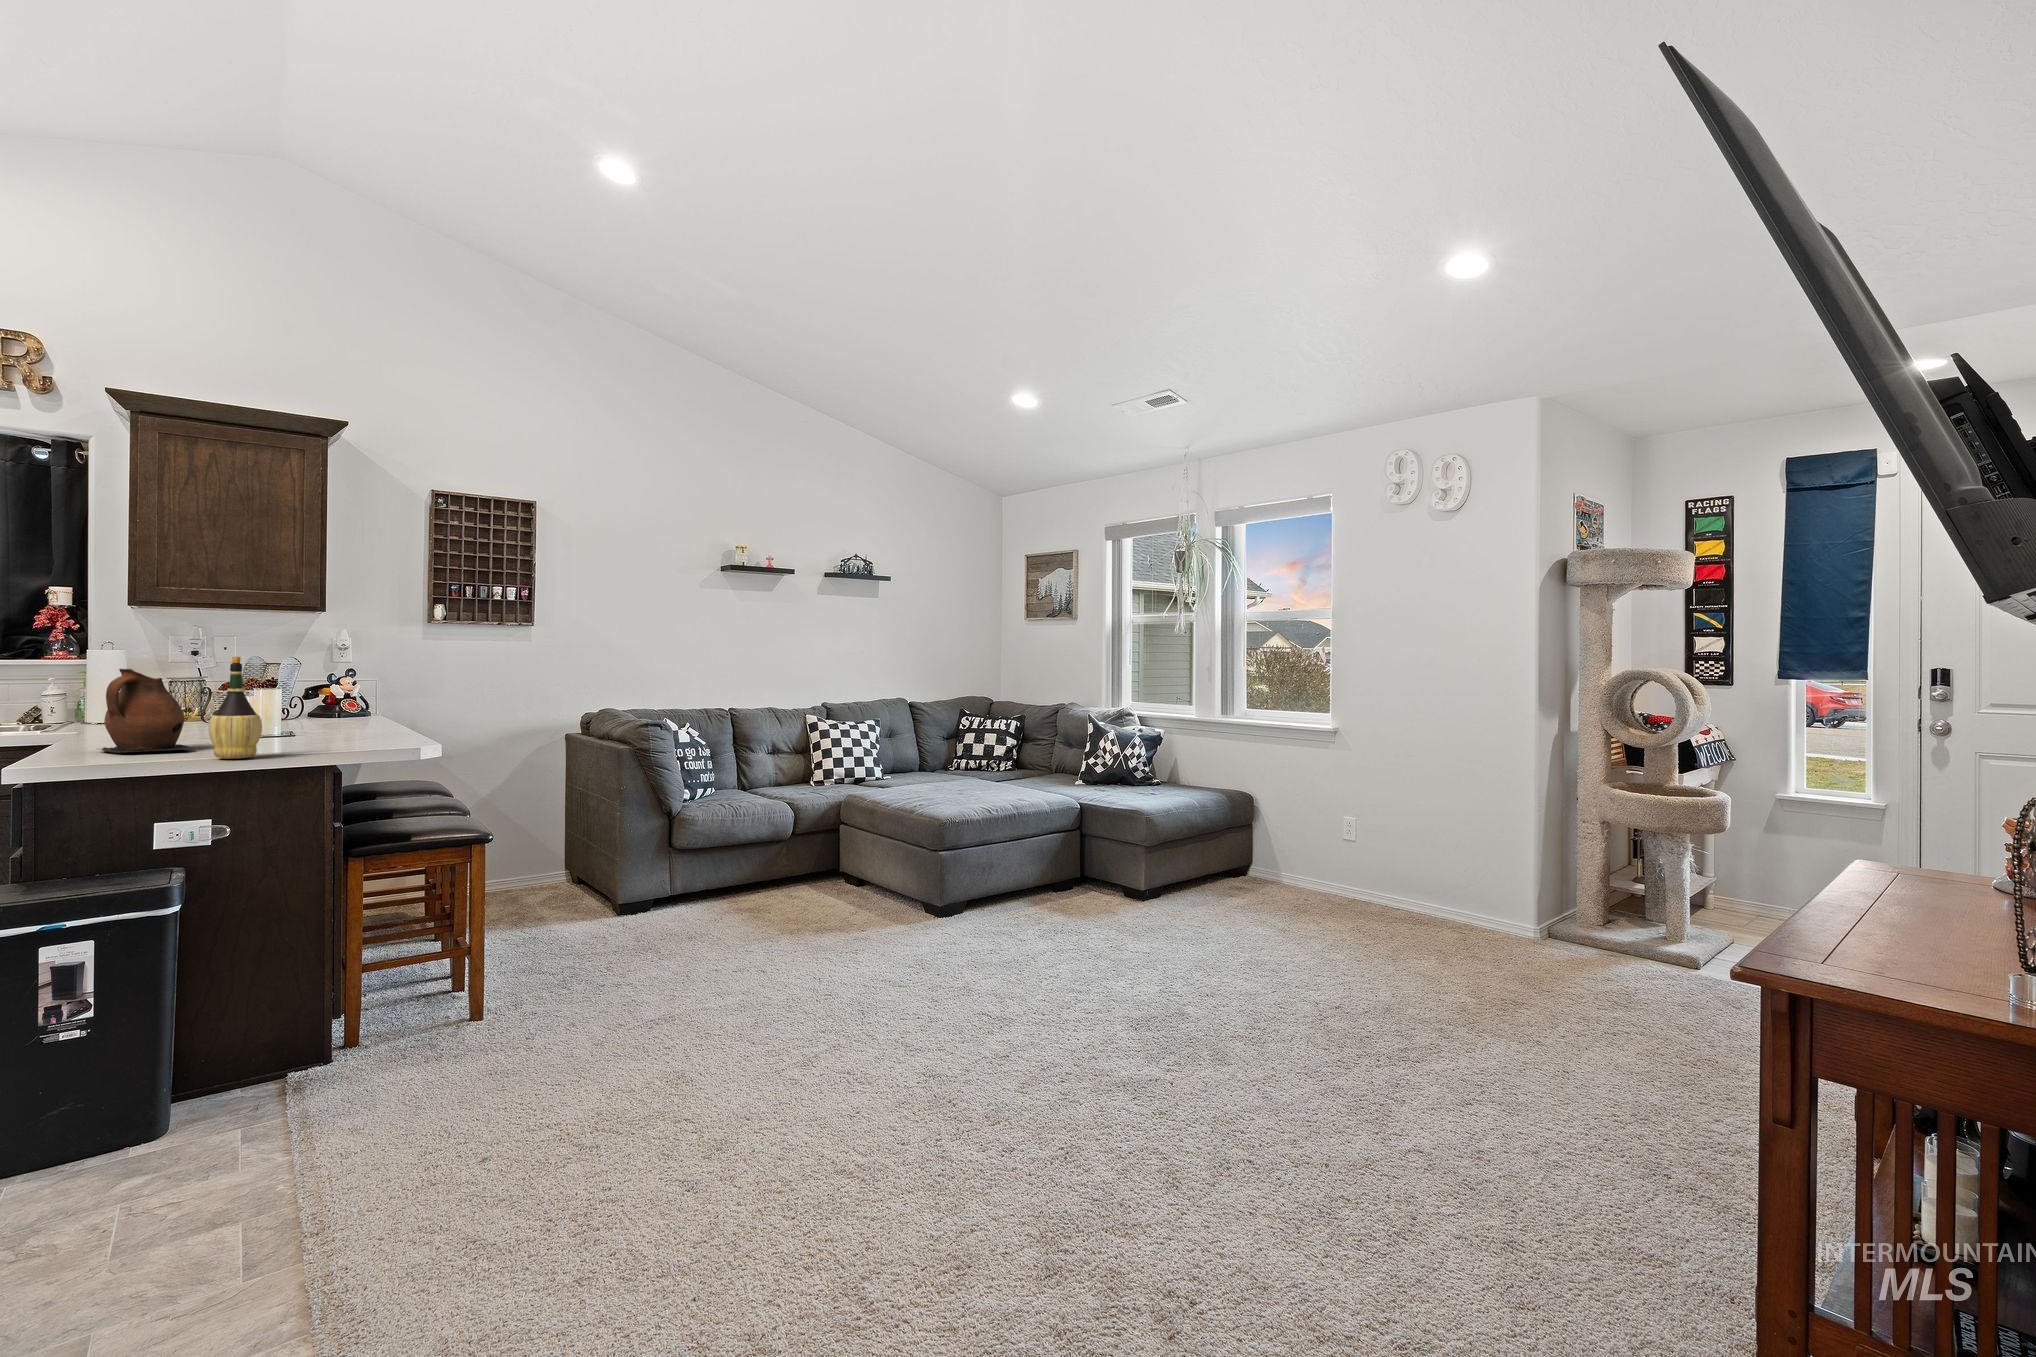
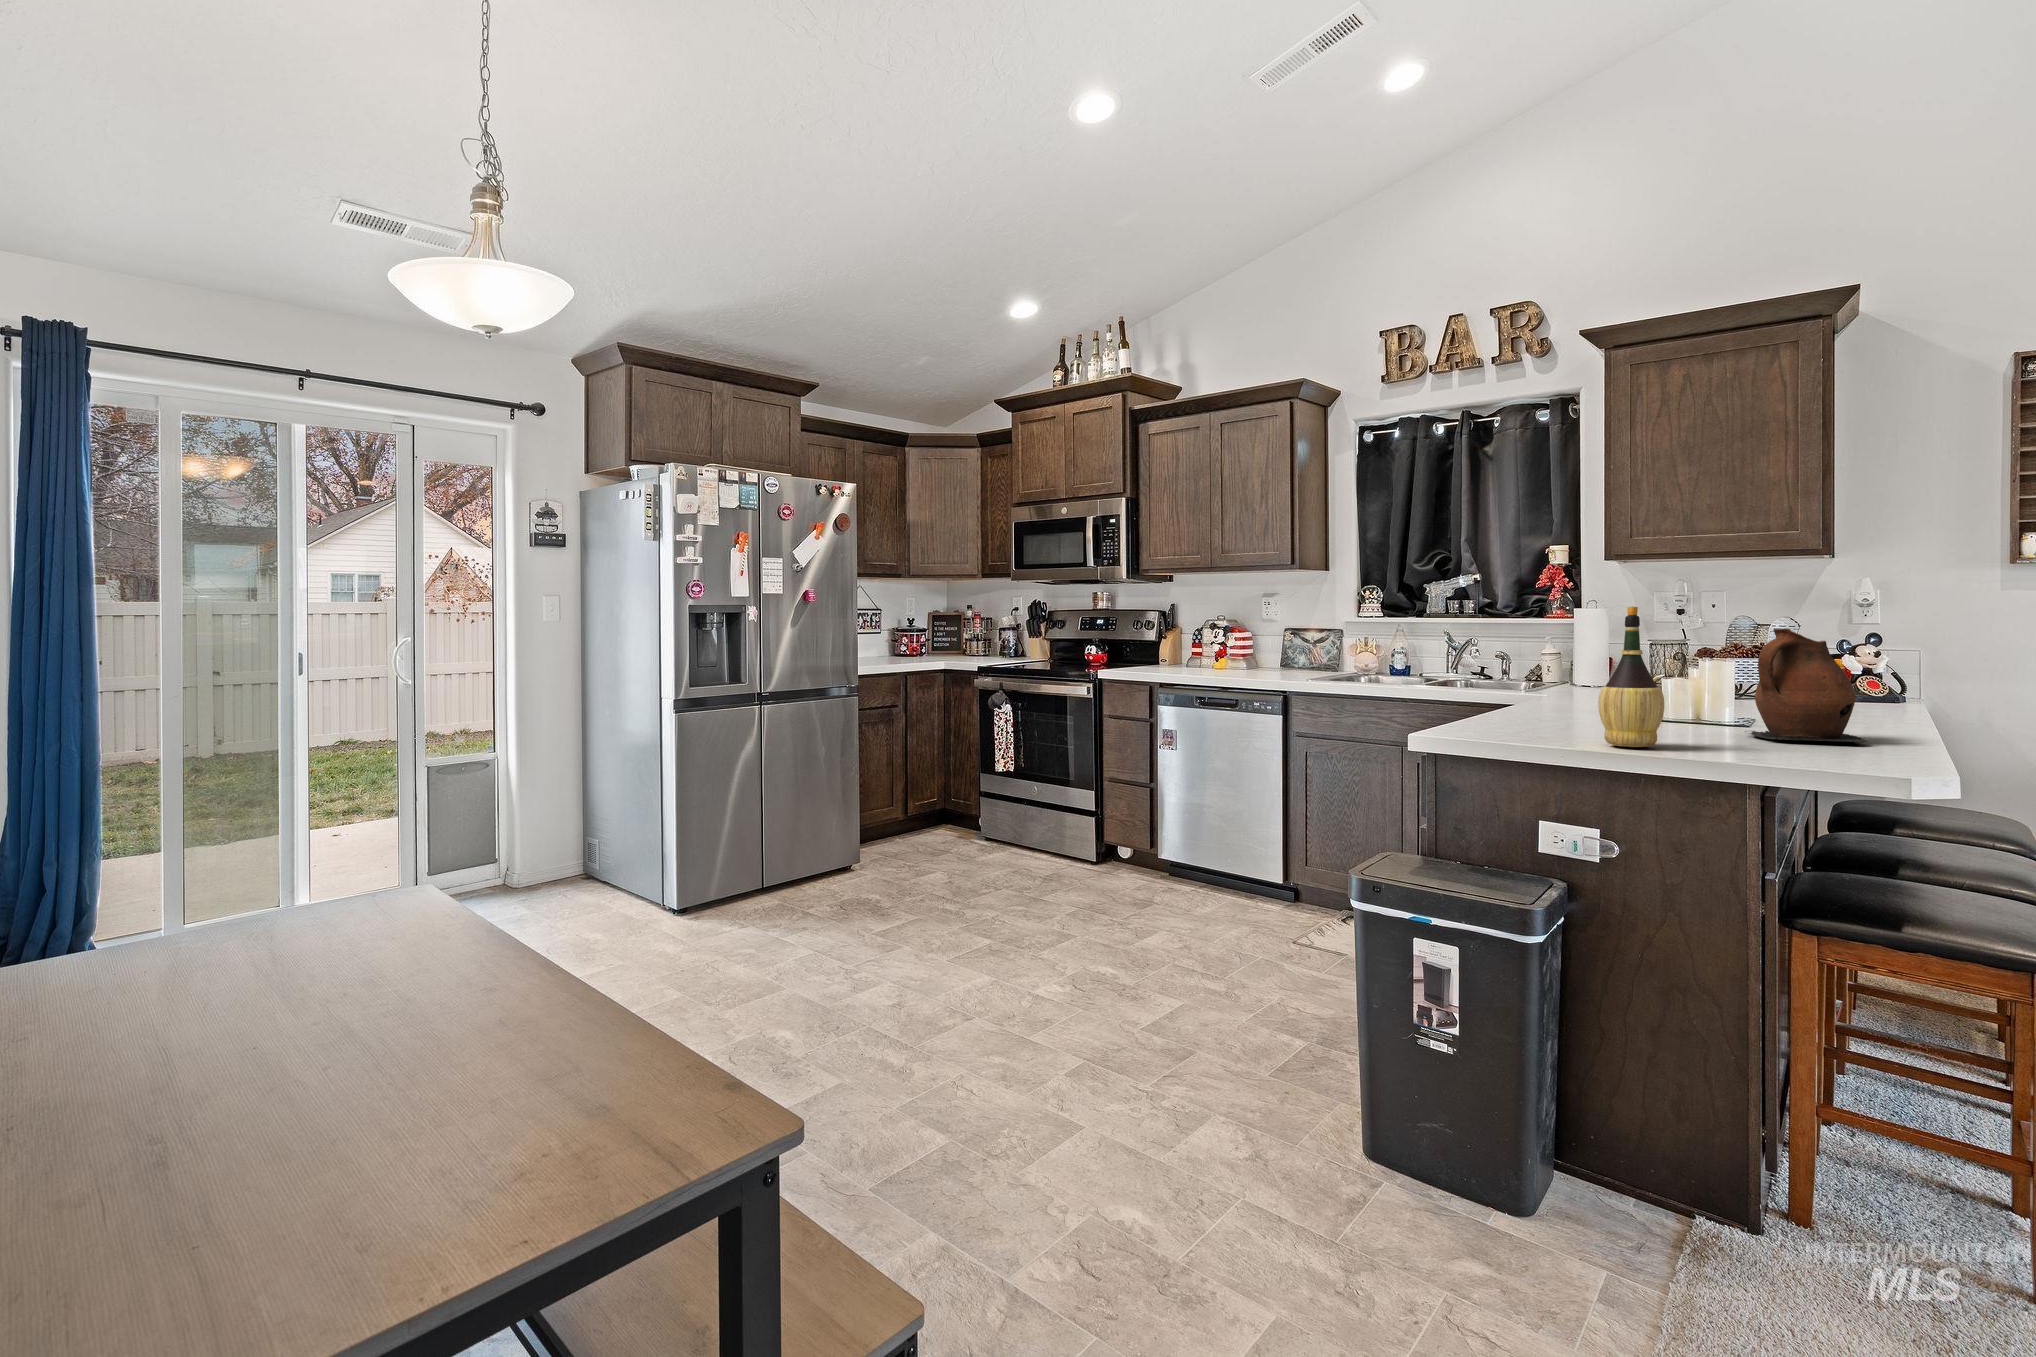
ceramic pitcher: present [102,669,193,753] -> present [1750,629,1868,744]

